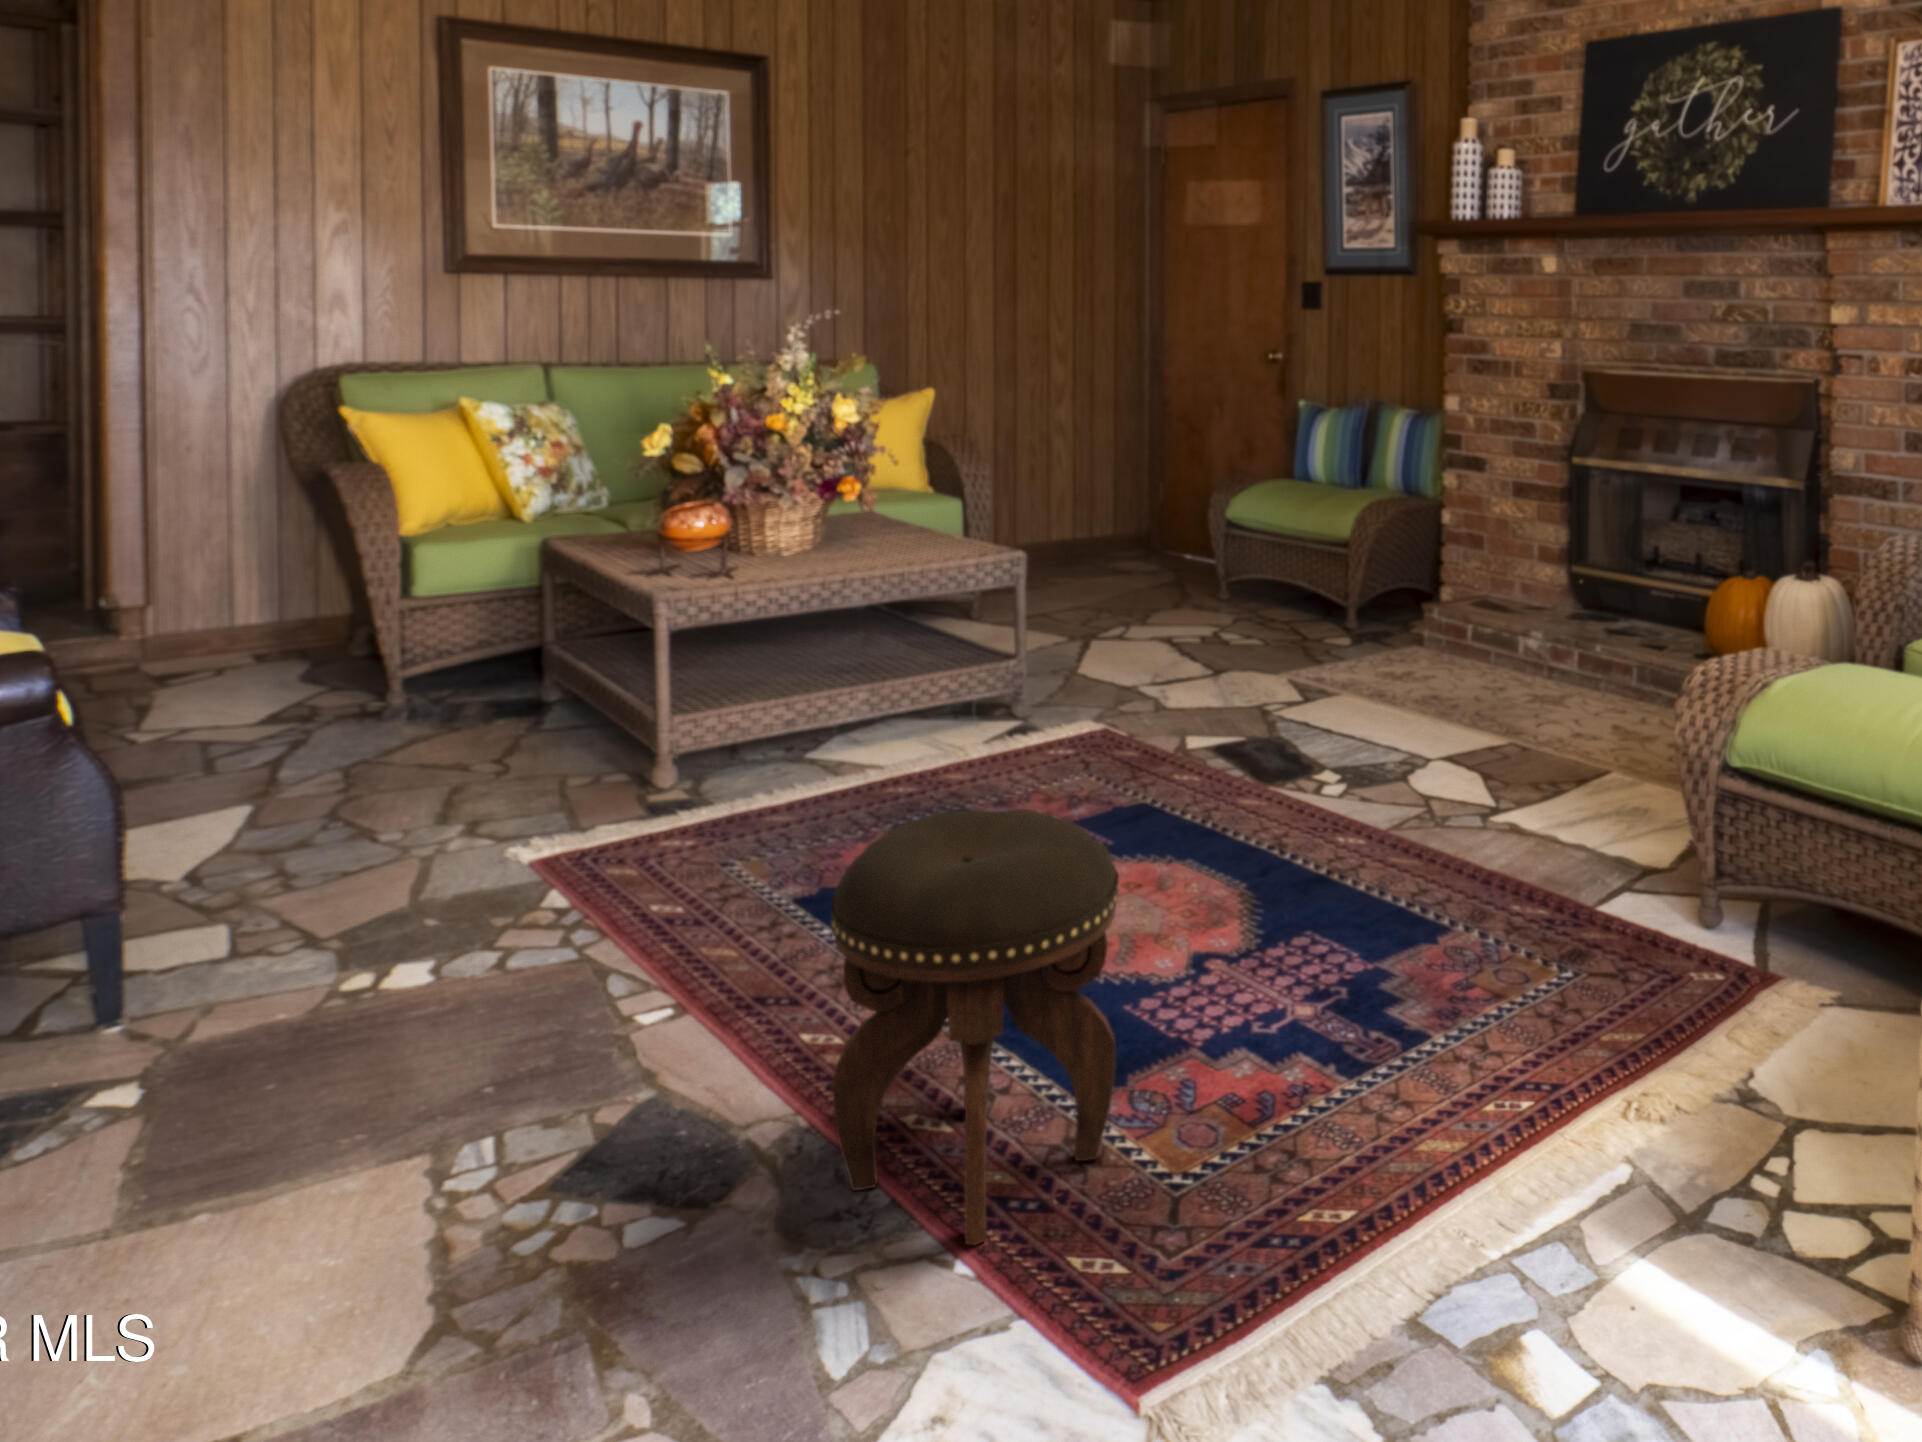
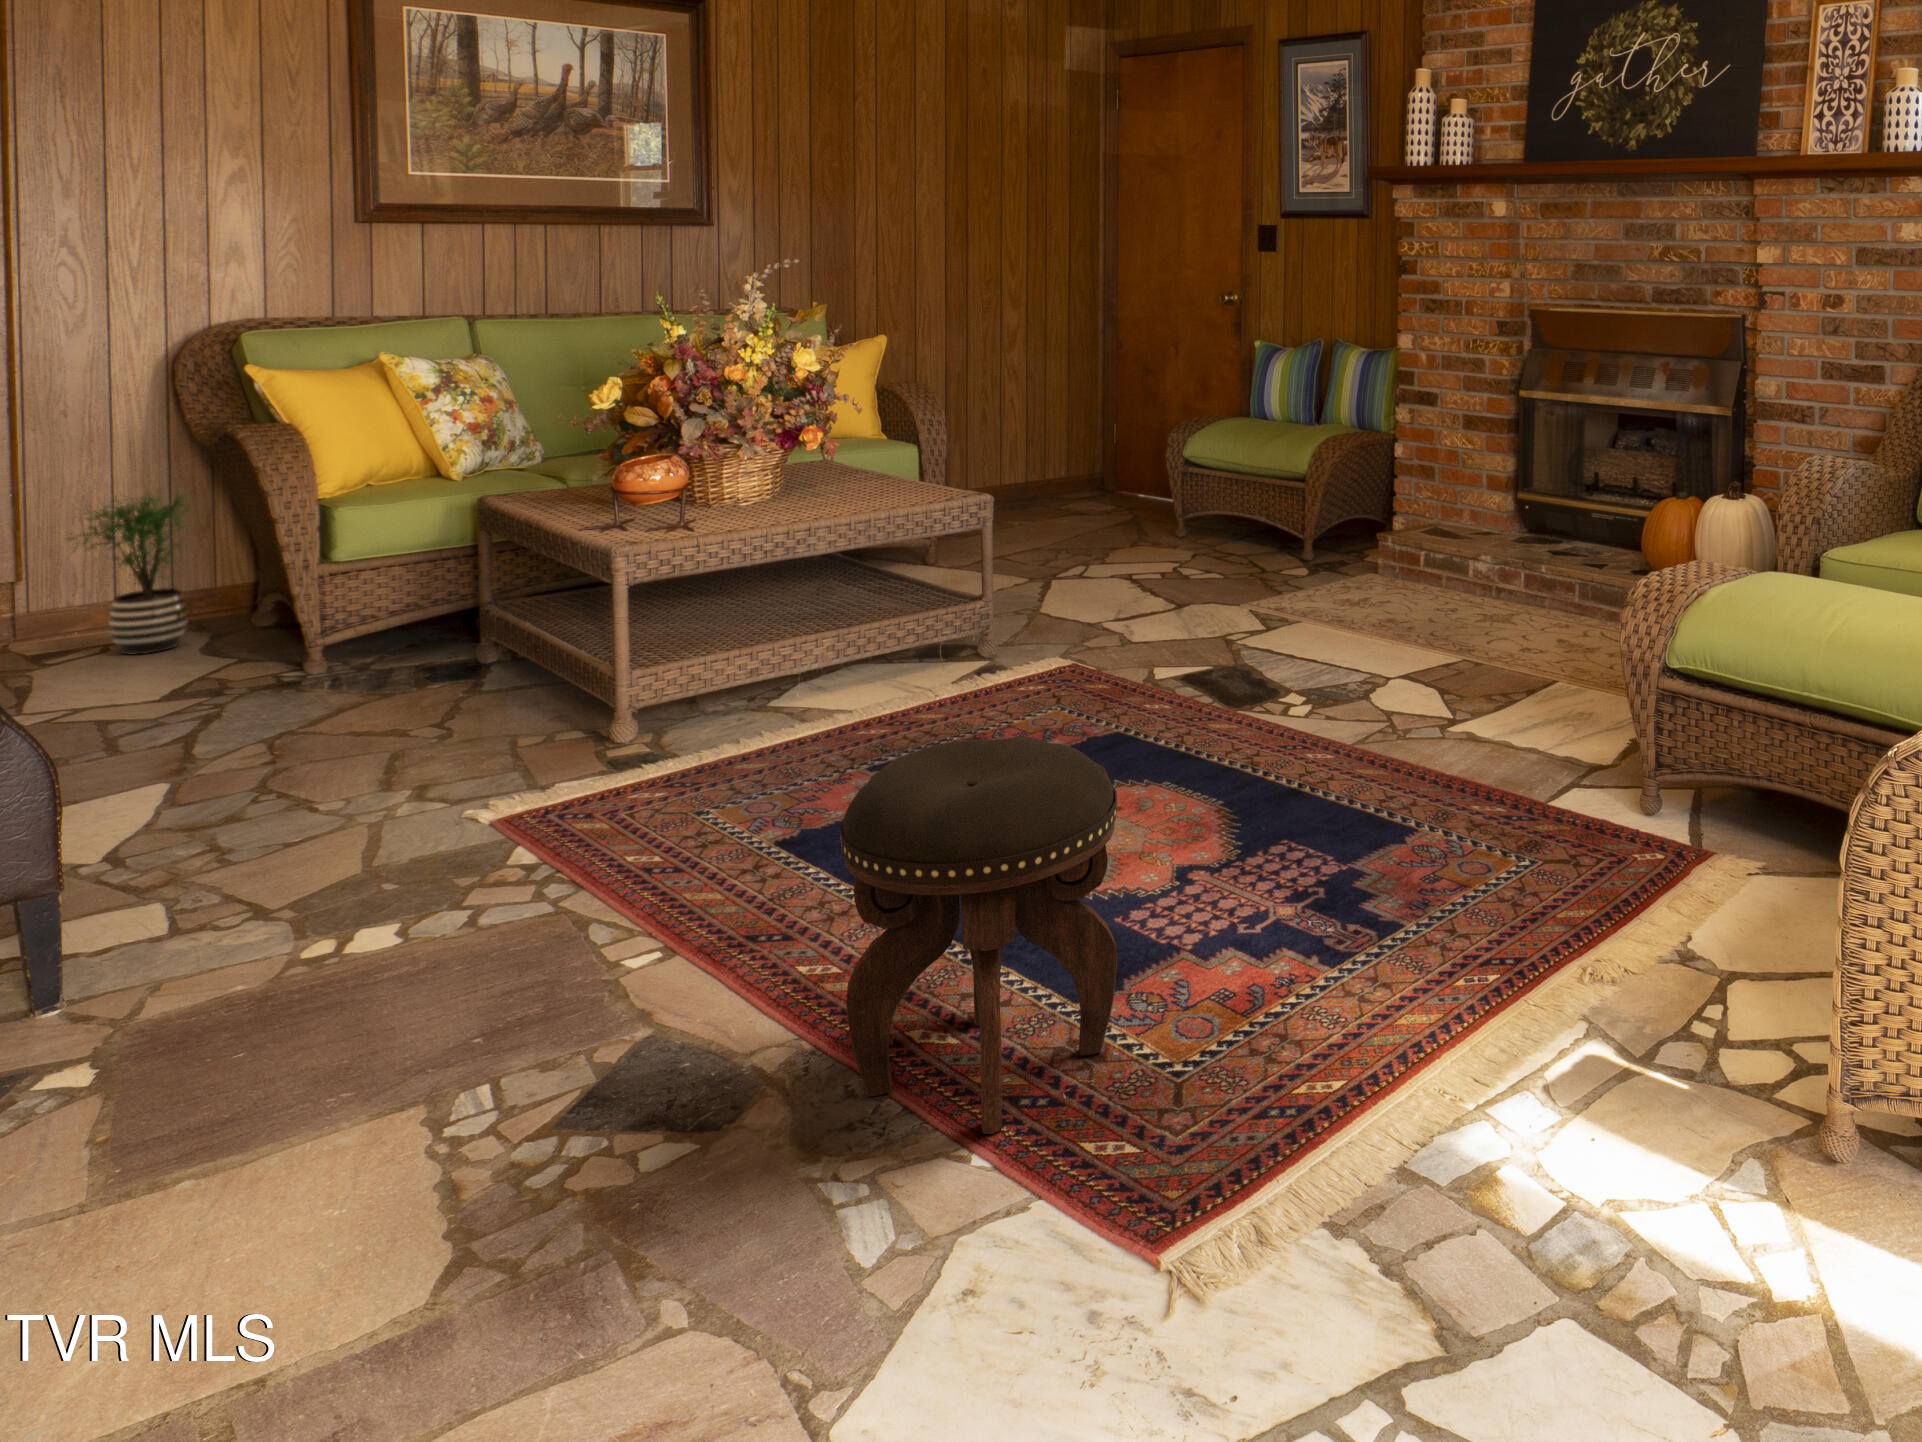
potted plant: none [184,517,315,676] -> present [68,491,194,654]

